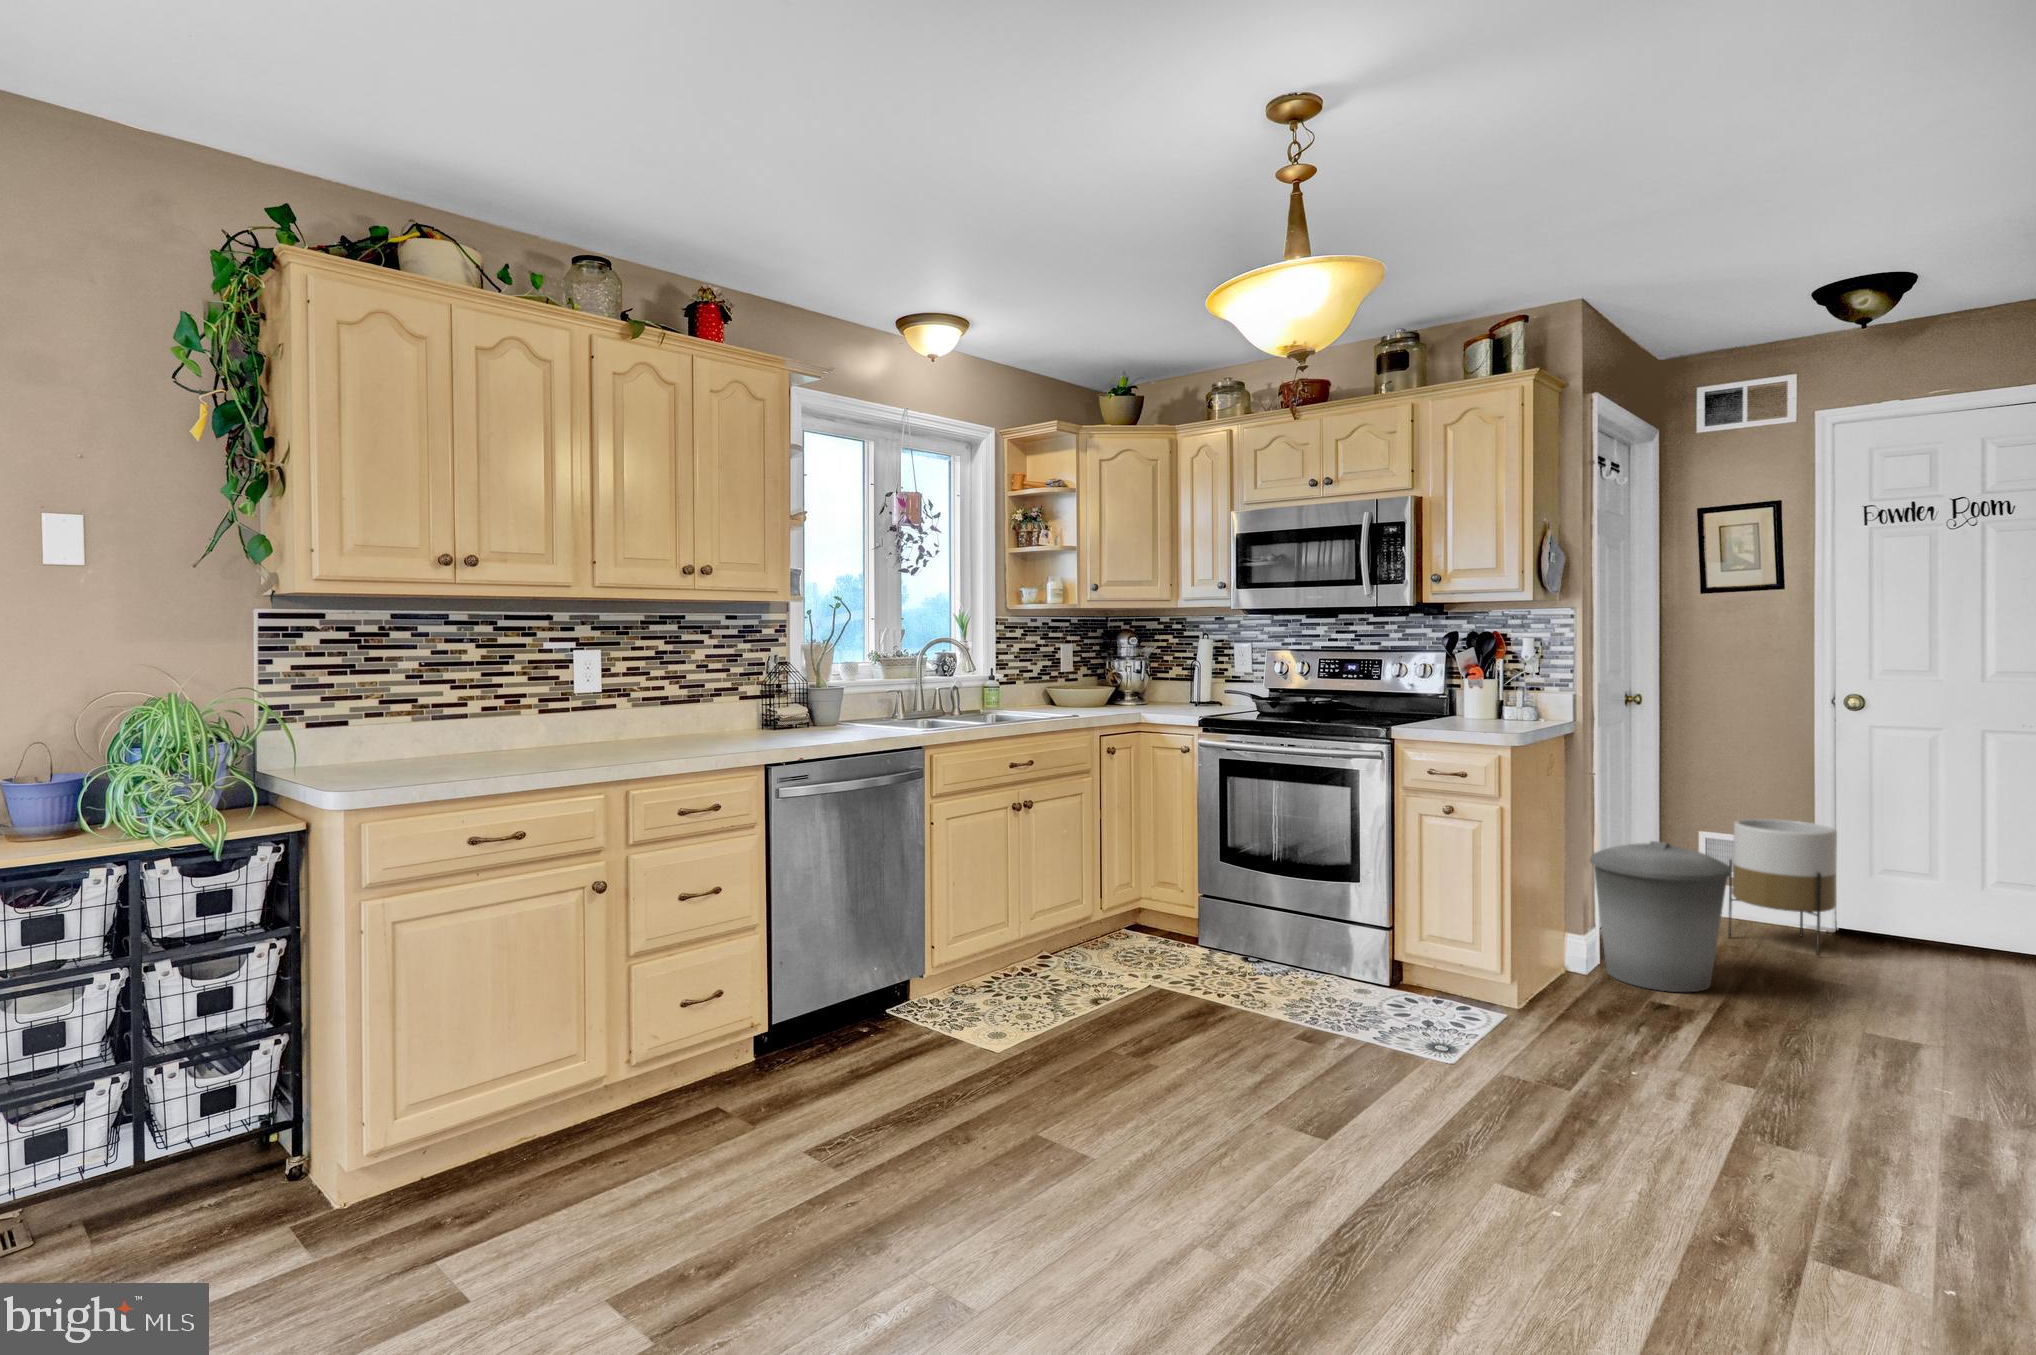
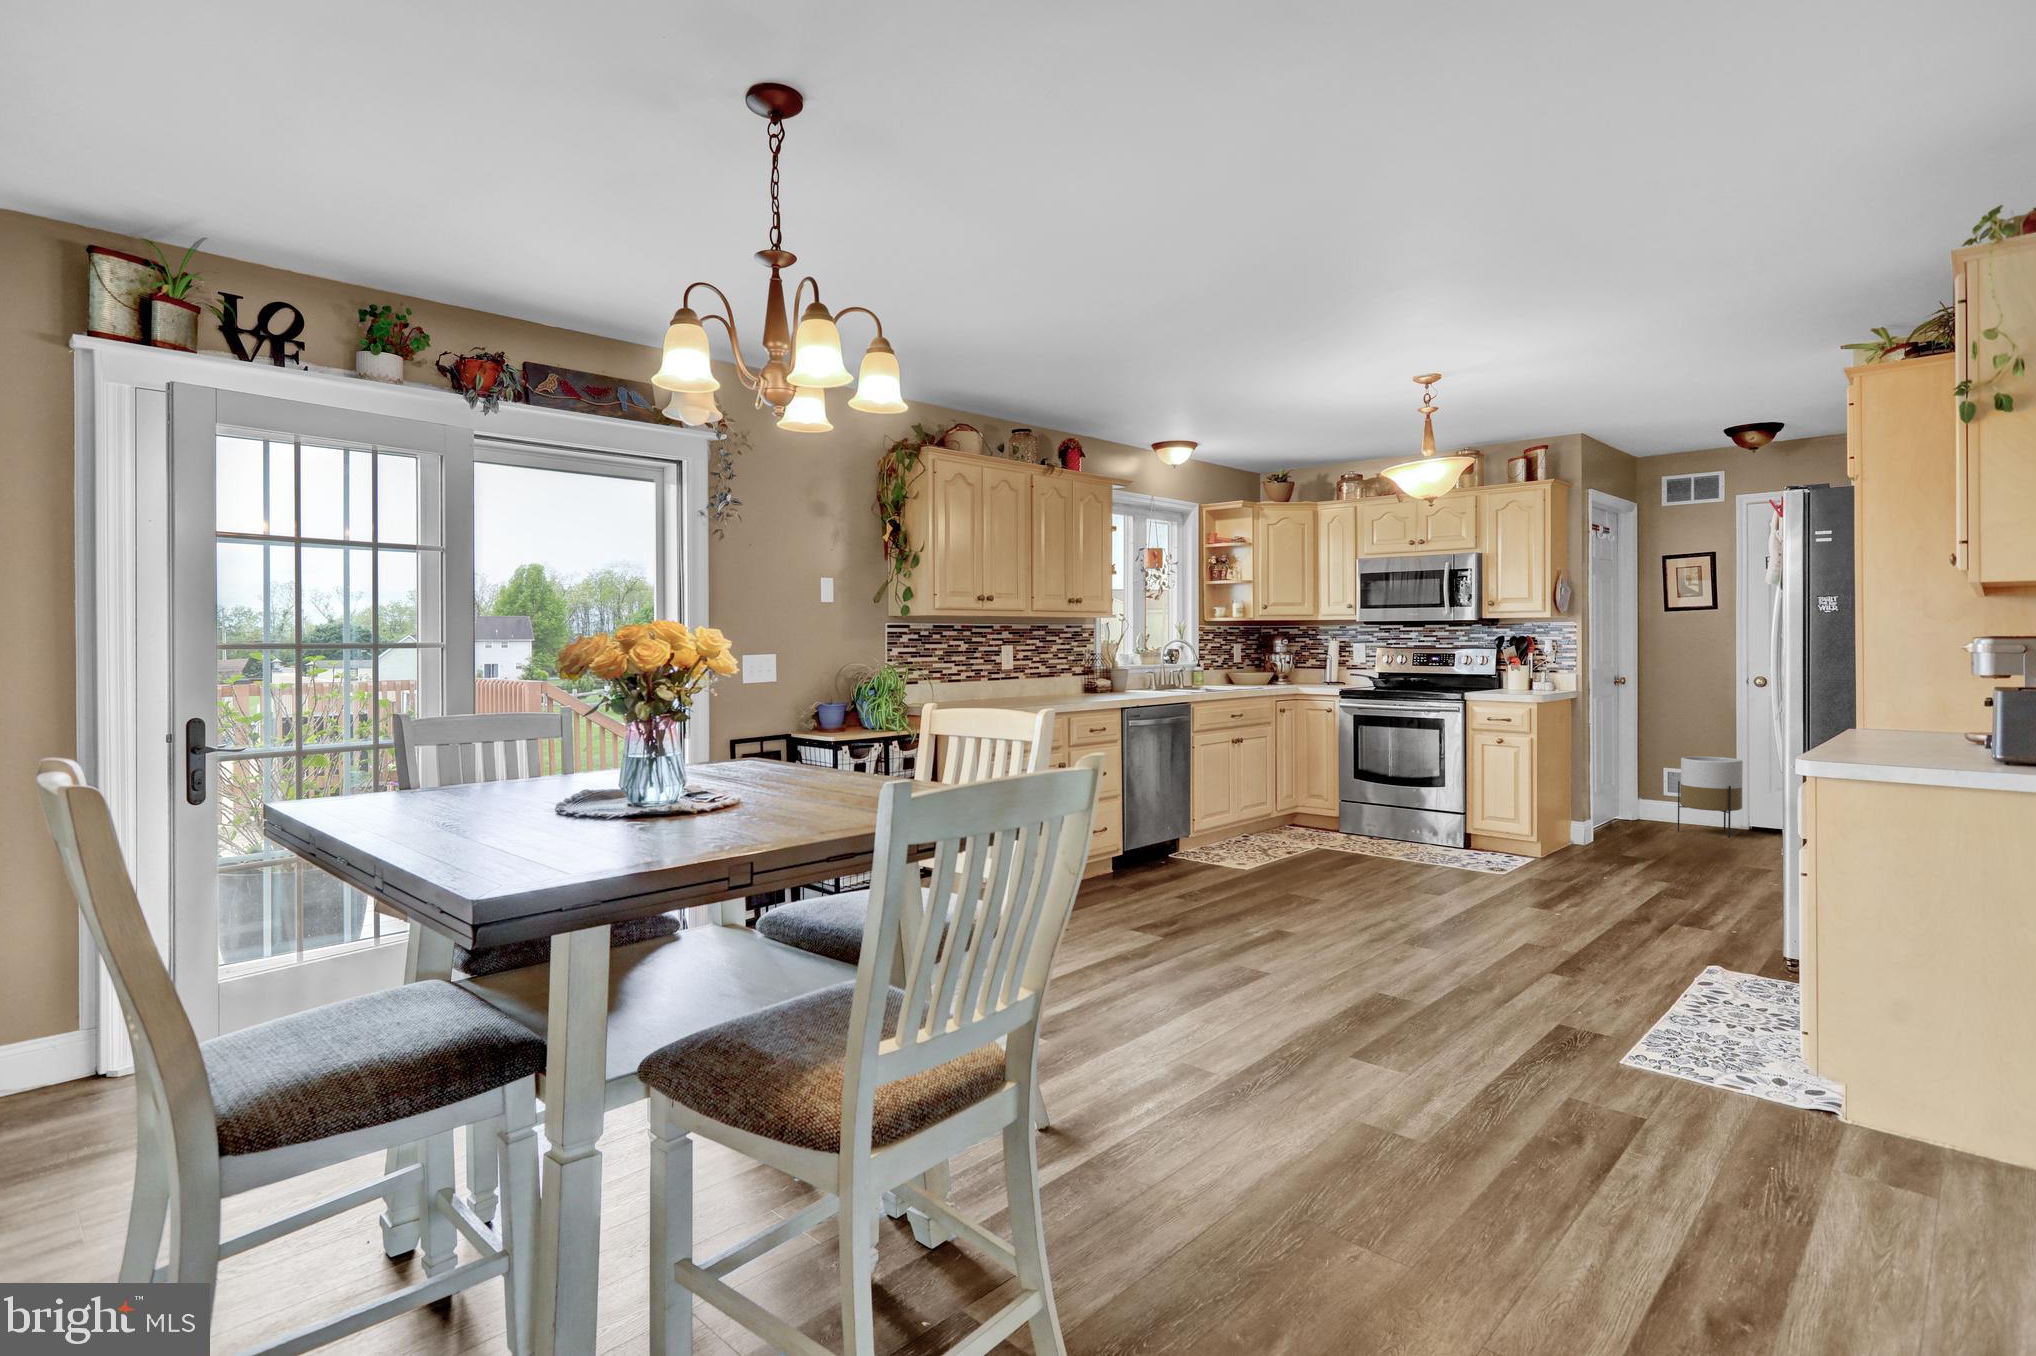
trash can: present [1590,841,1732,992] -> none [1585,763,1669,850]

